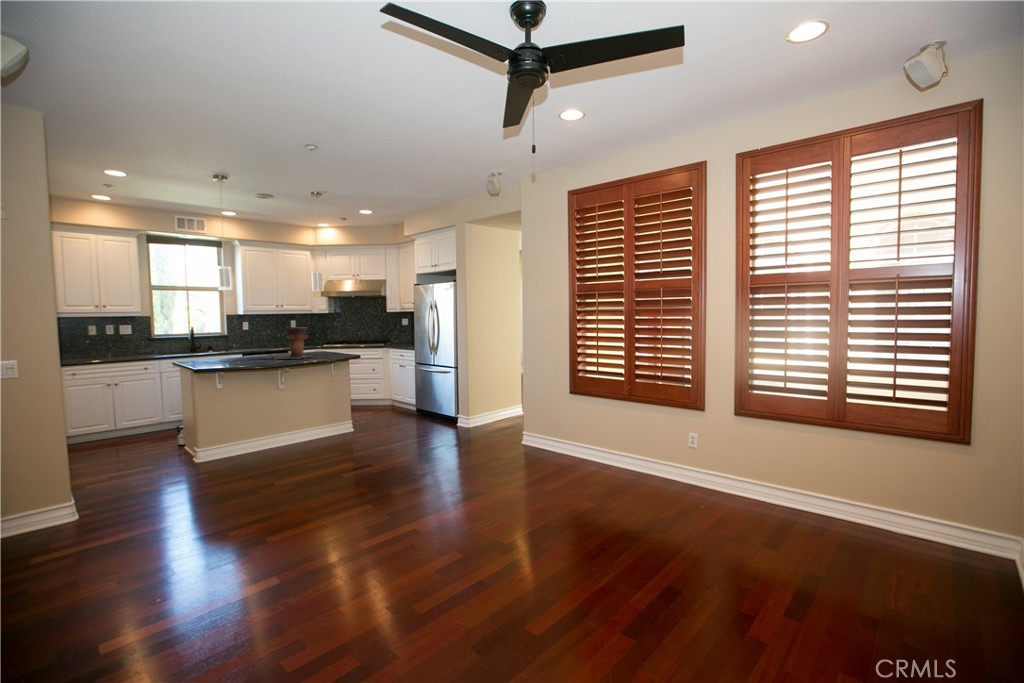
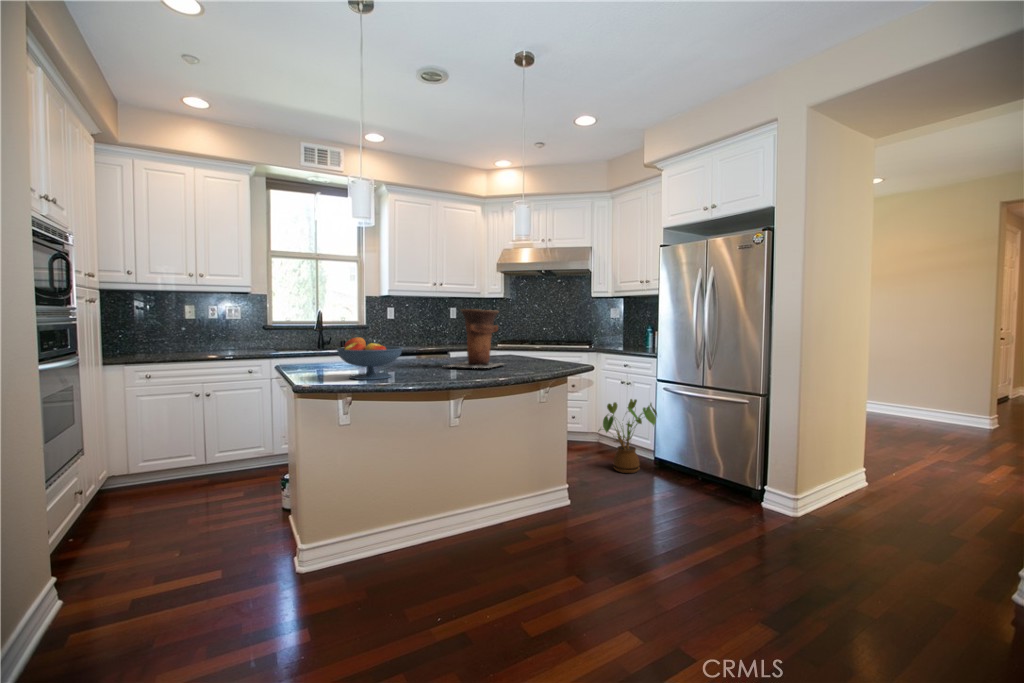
fruit bowl: none [213,345,250,366] -> present [337,338,403,380]
house plant: none [381,374,416,417] -> present [599,399,657,473]

